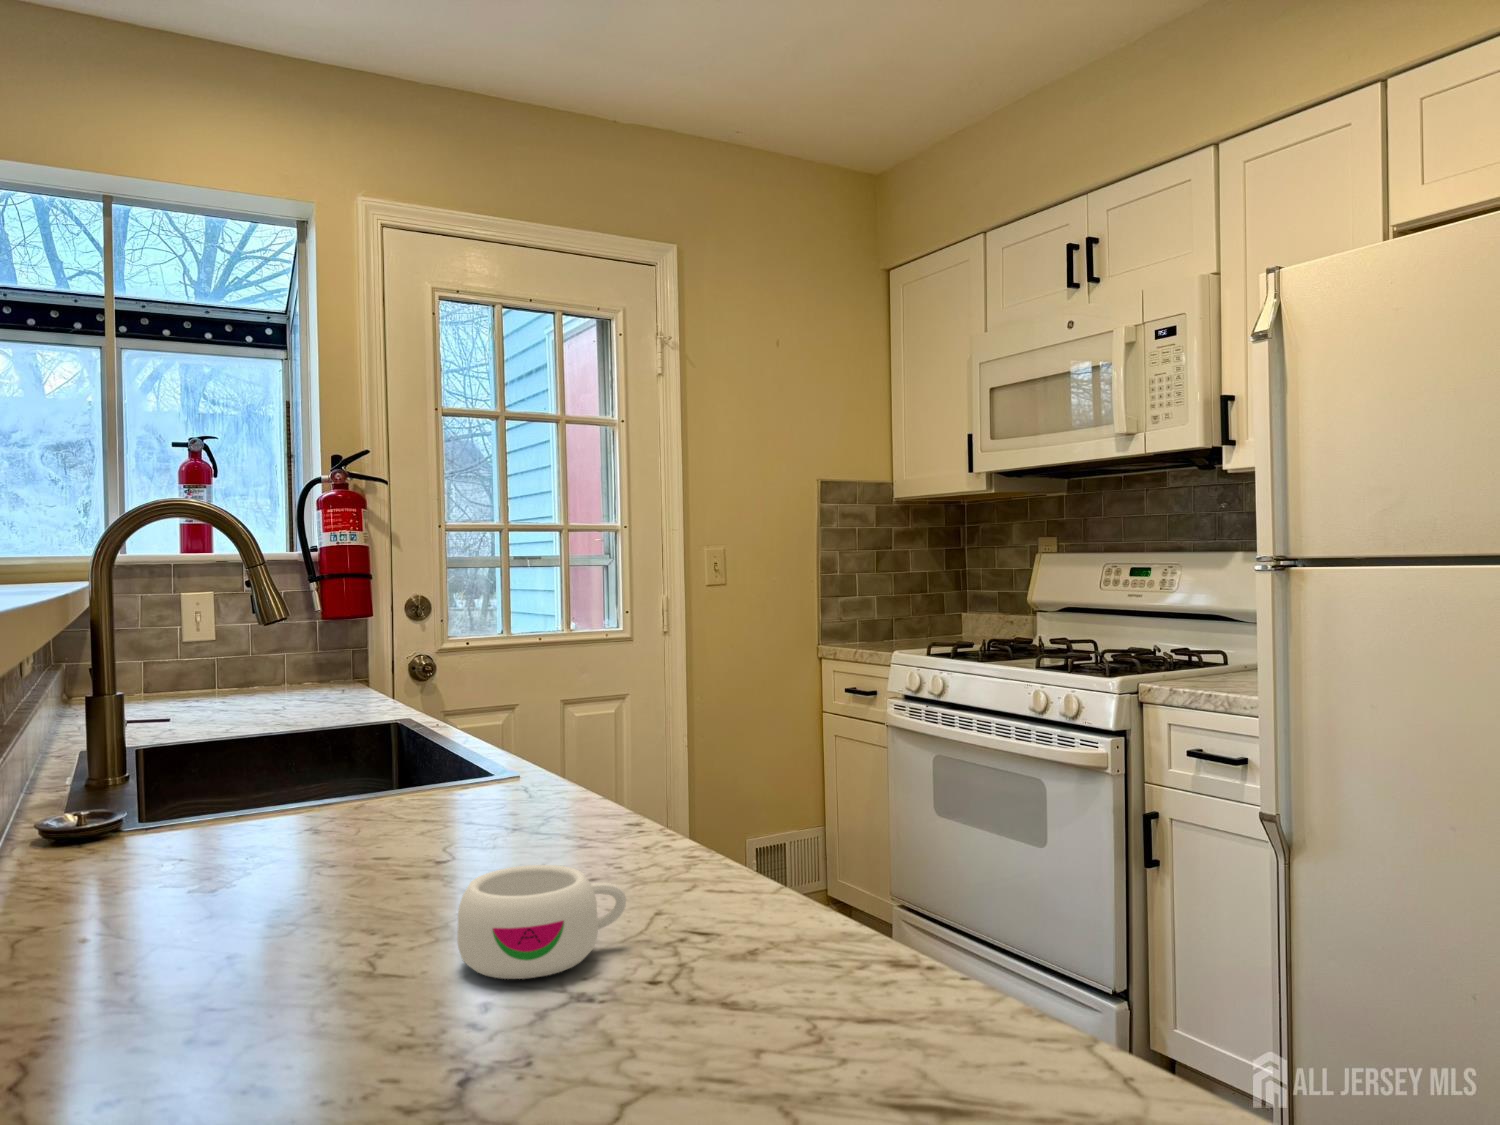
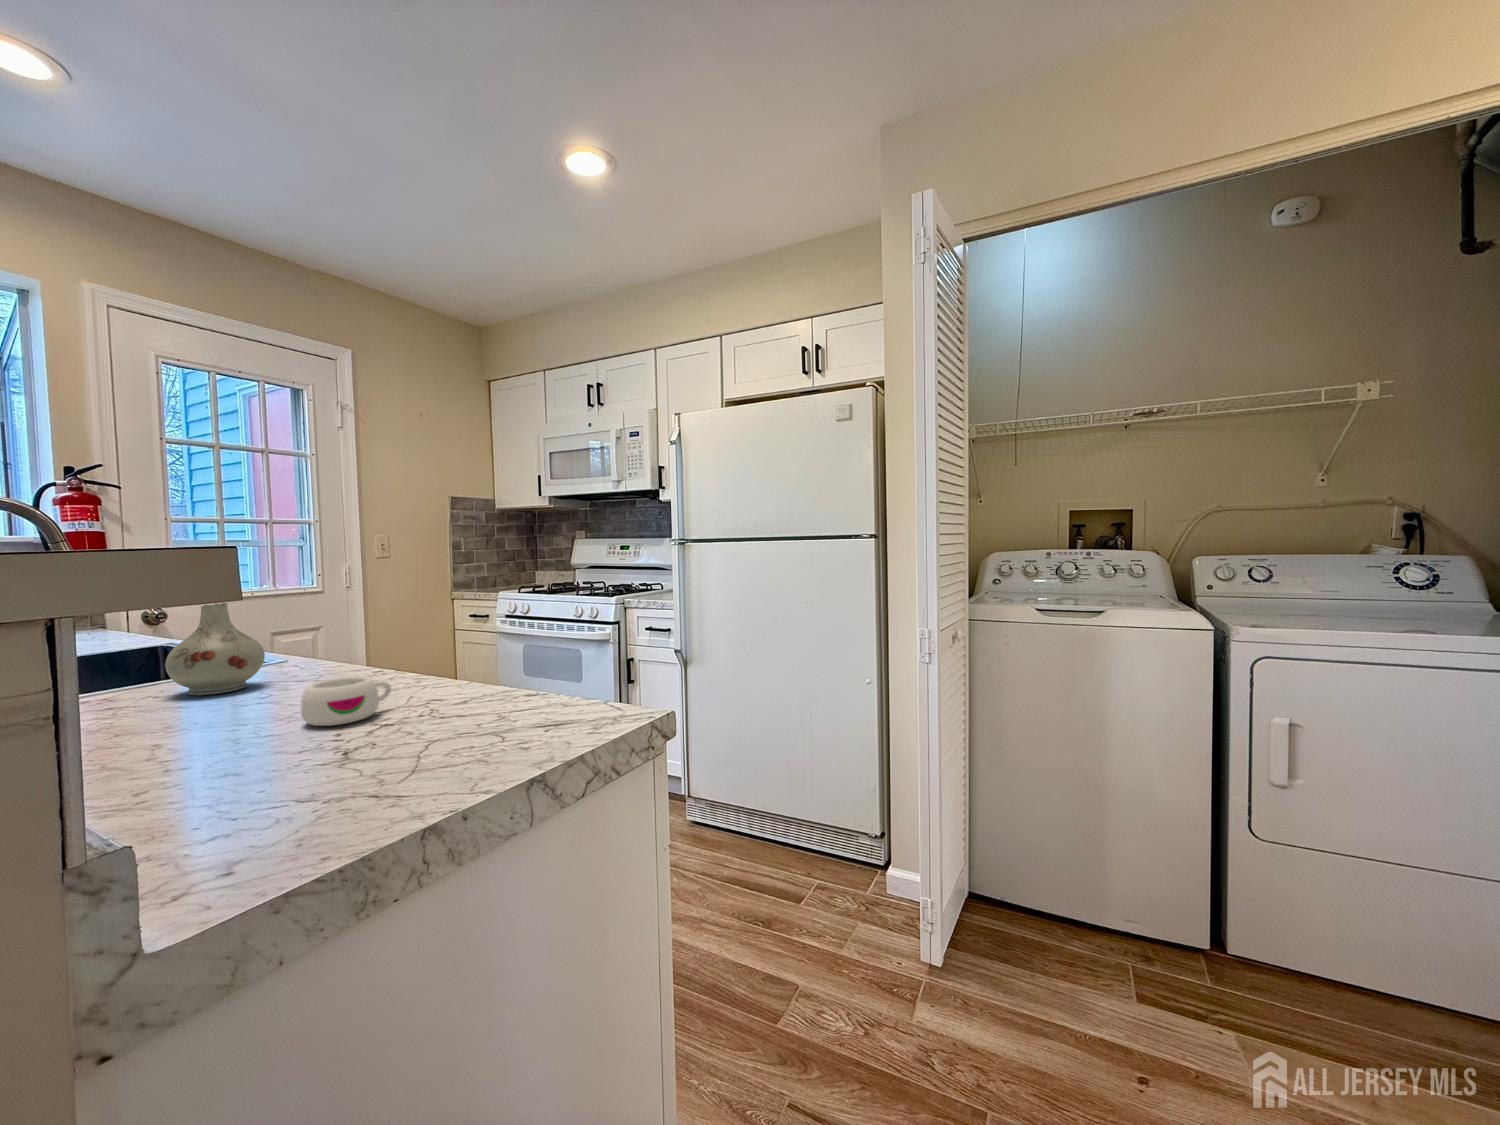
vase: none [334,591,471,841] -> present [165,603,265,695]

